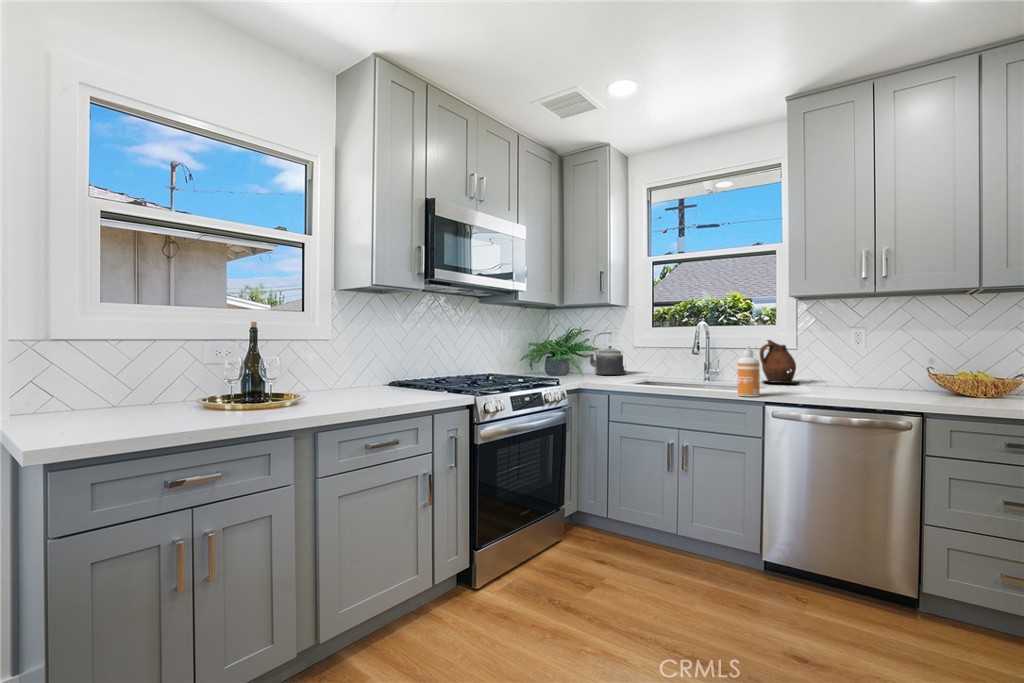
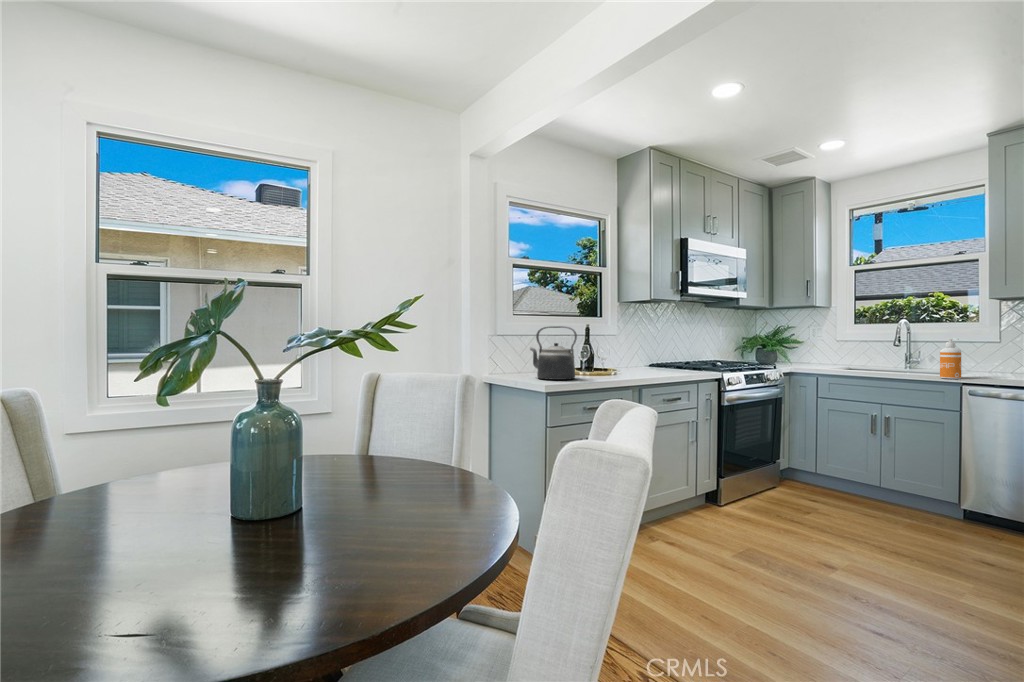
kettle: present [590,333,626,375] -> present [530,326,577,380]
ceramic pitcher: present [760,340,798,383] -> none [963,334,1005,371]

